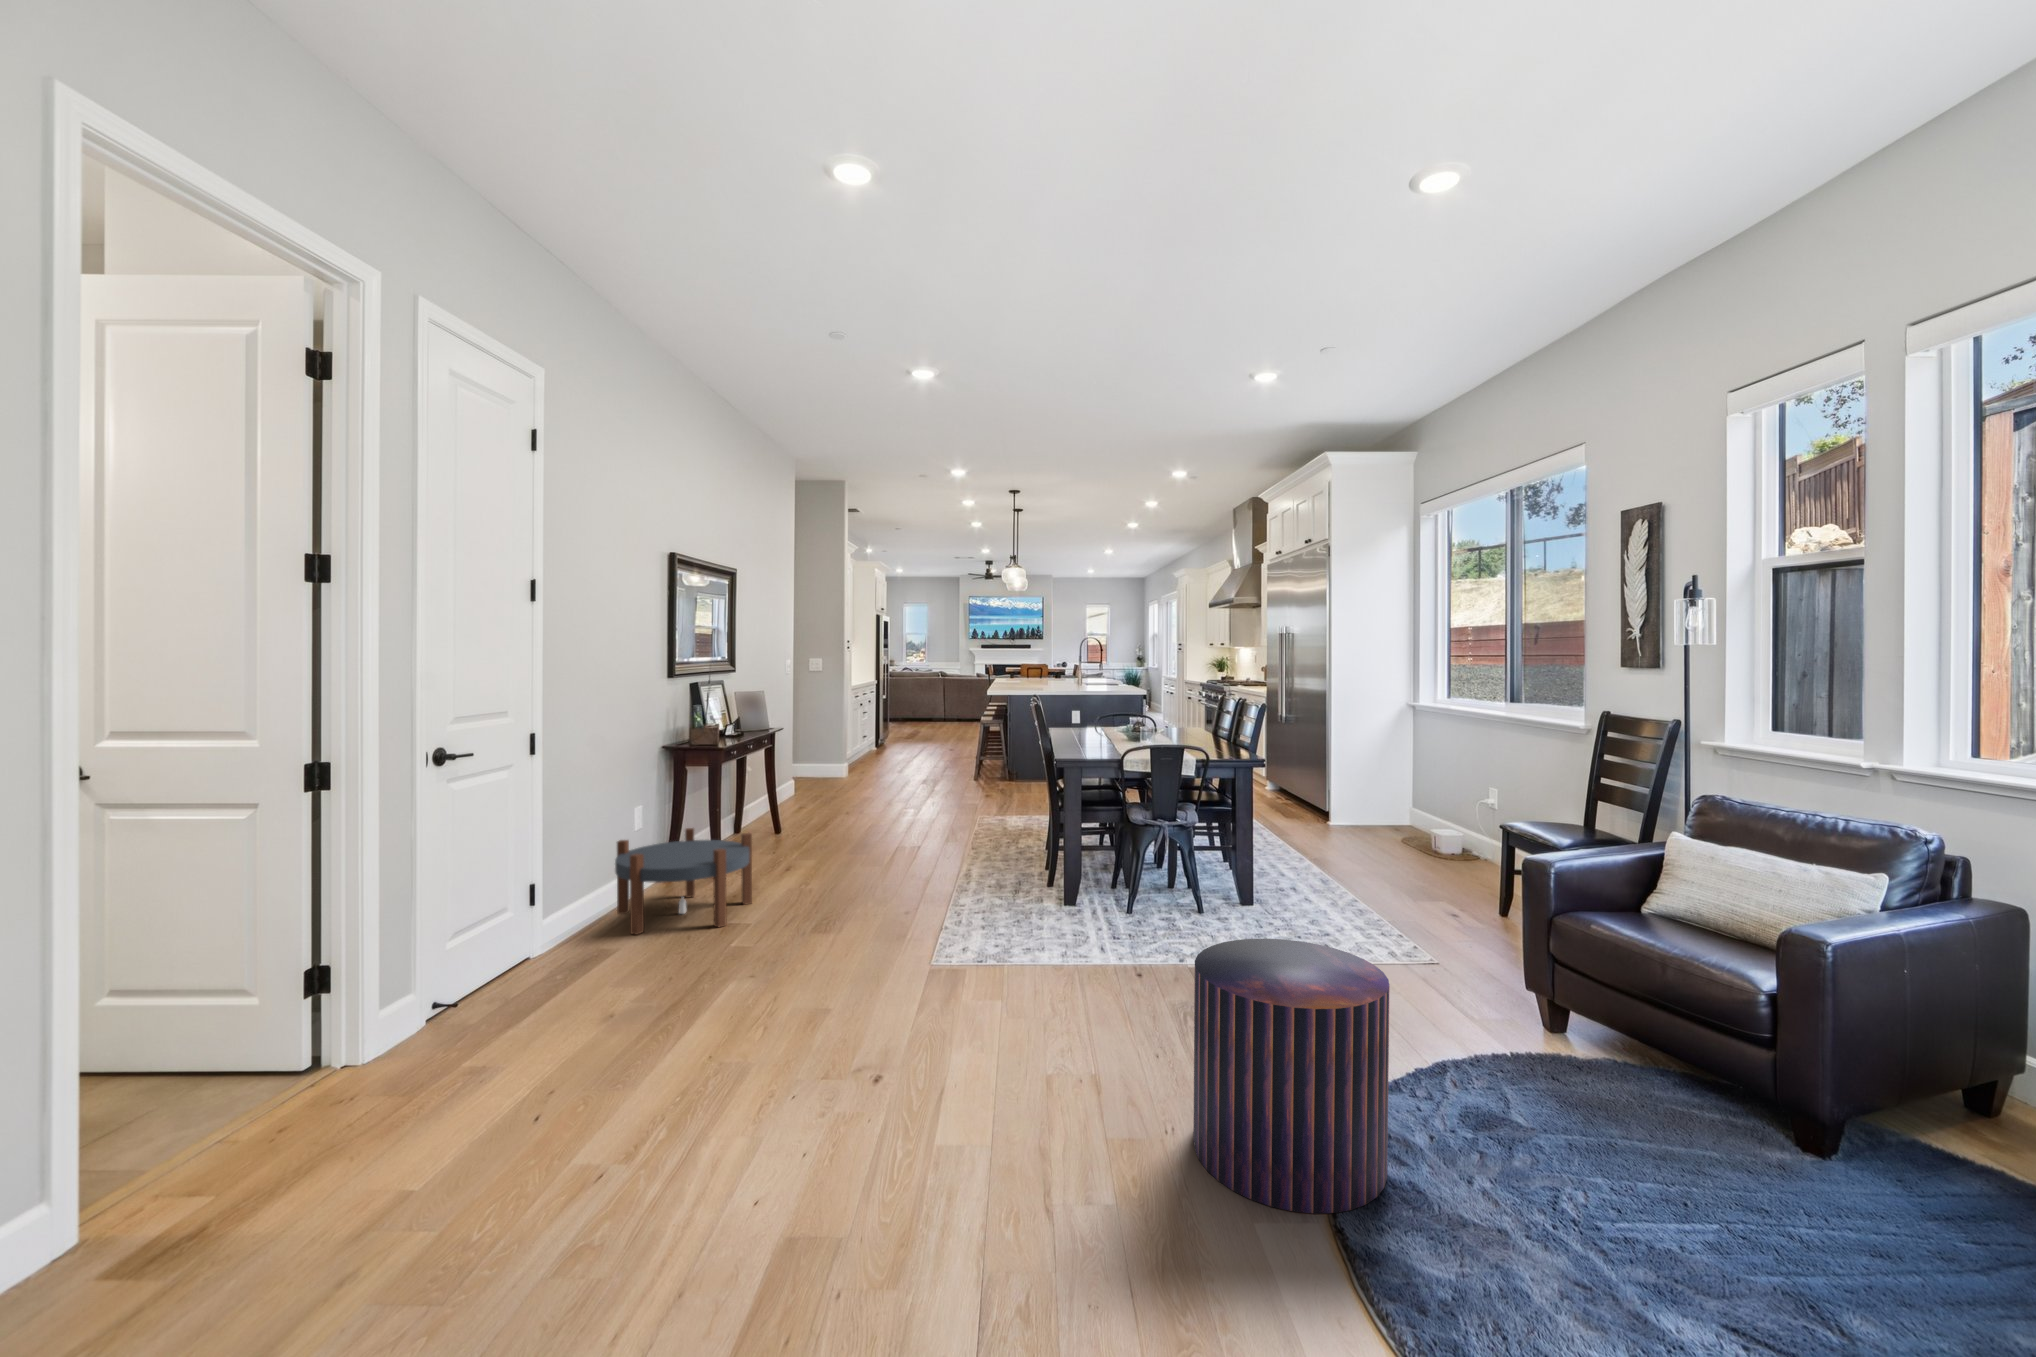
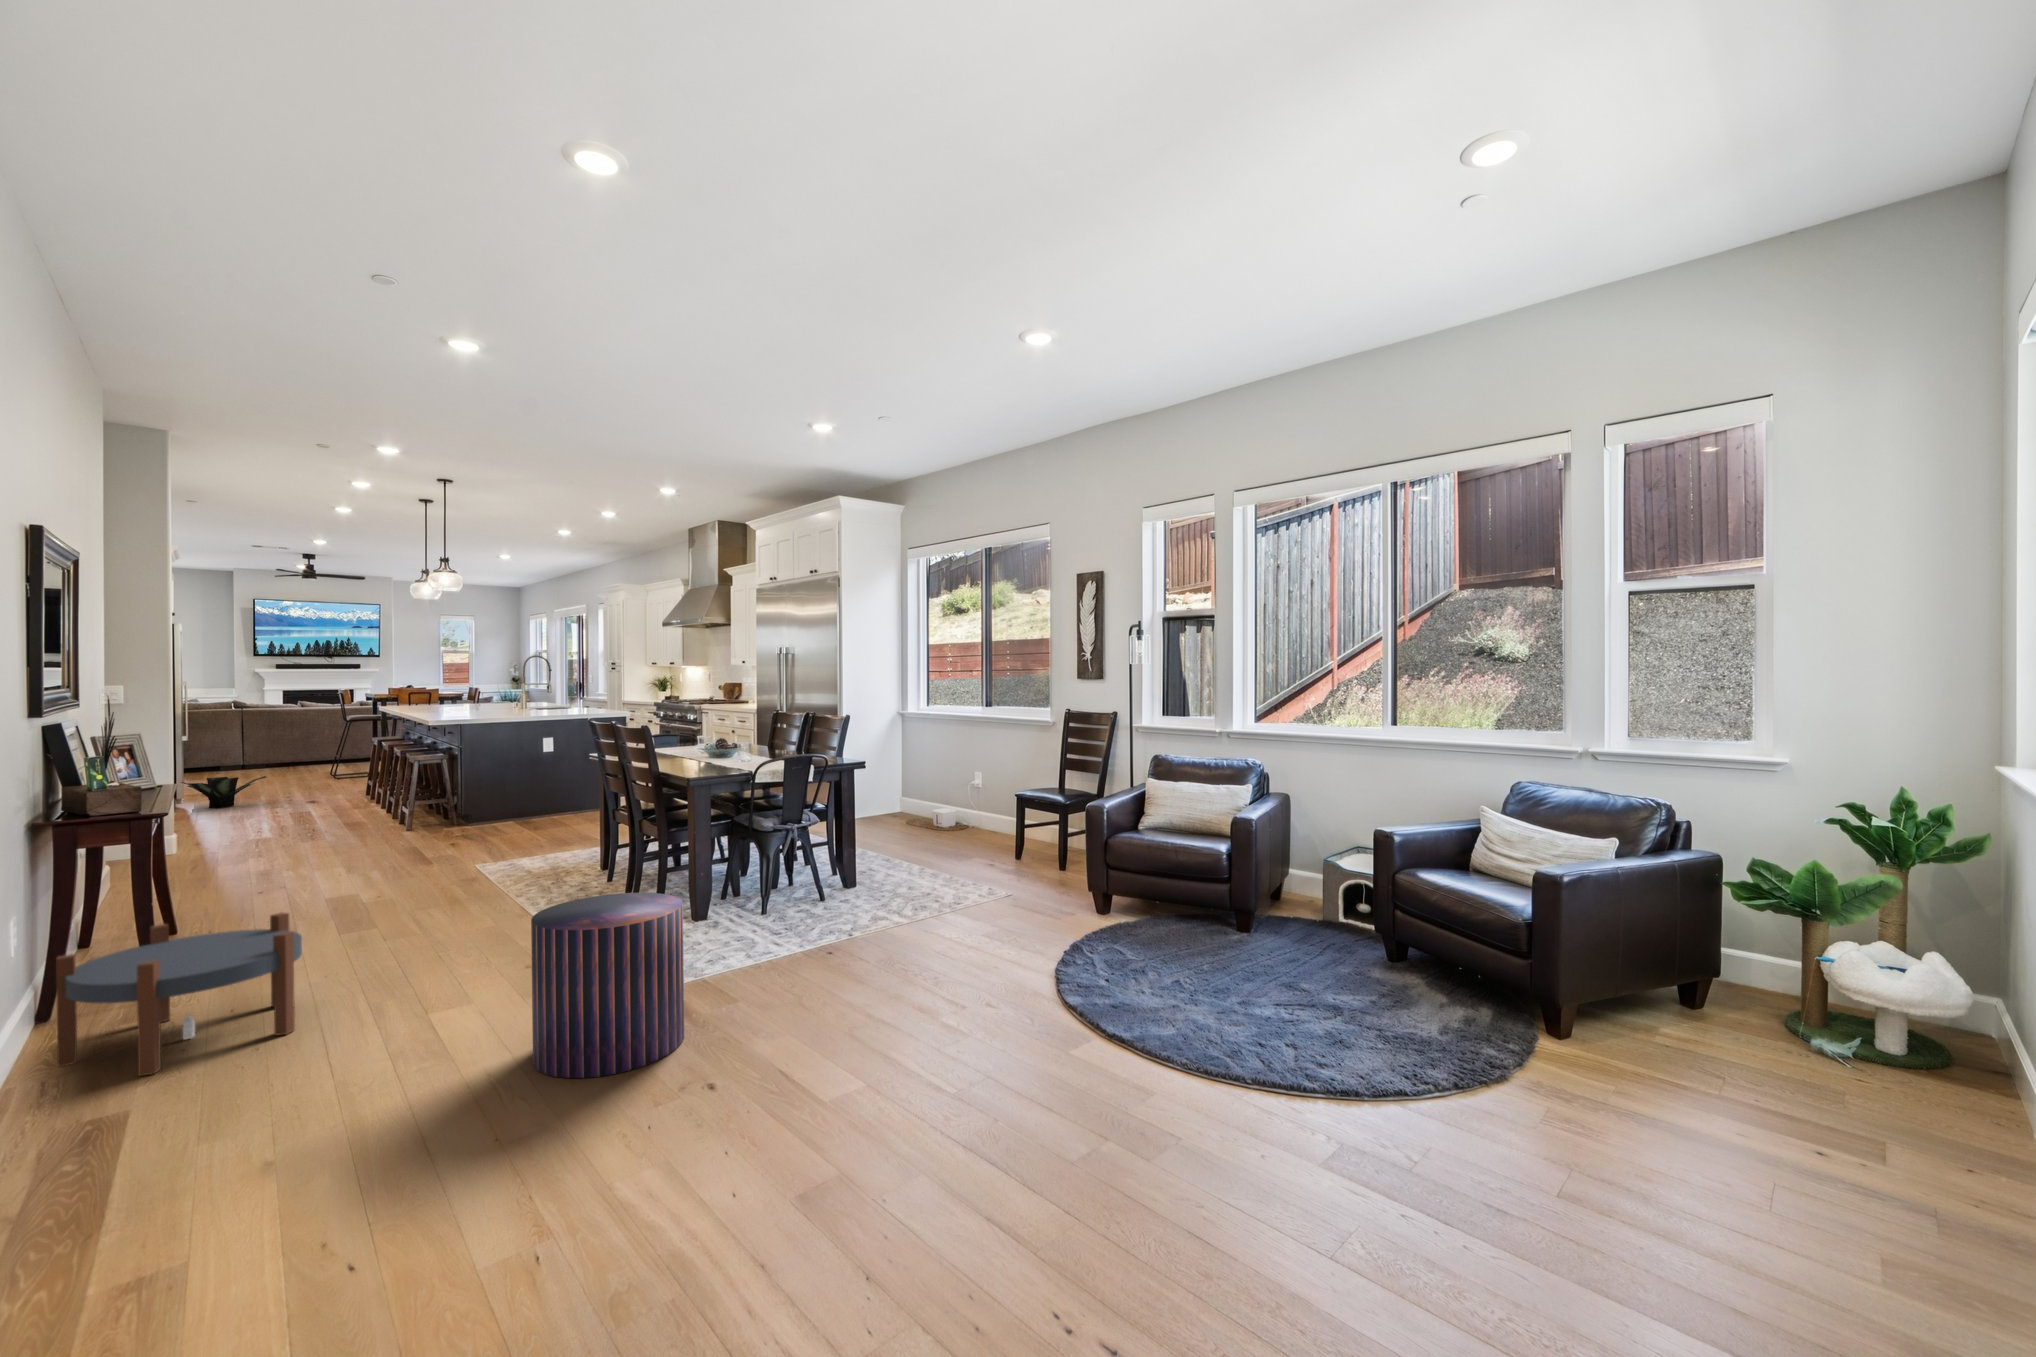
potted plant: none [884,724,939,747] -> present [181,776,266,808]
pouf: present [1193,938,1390,1214] -> present [531,893,684,1078]

